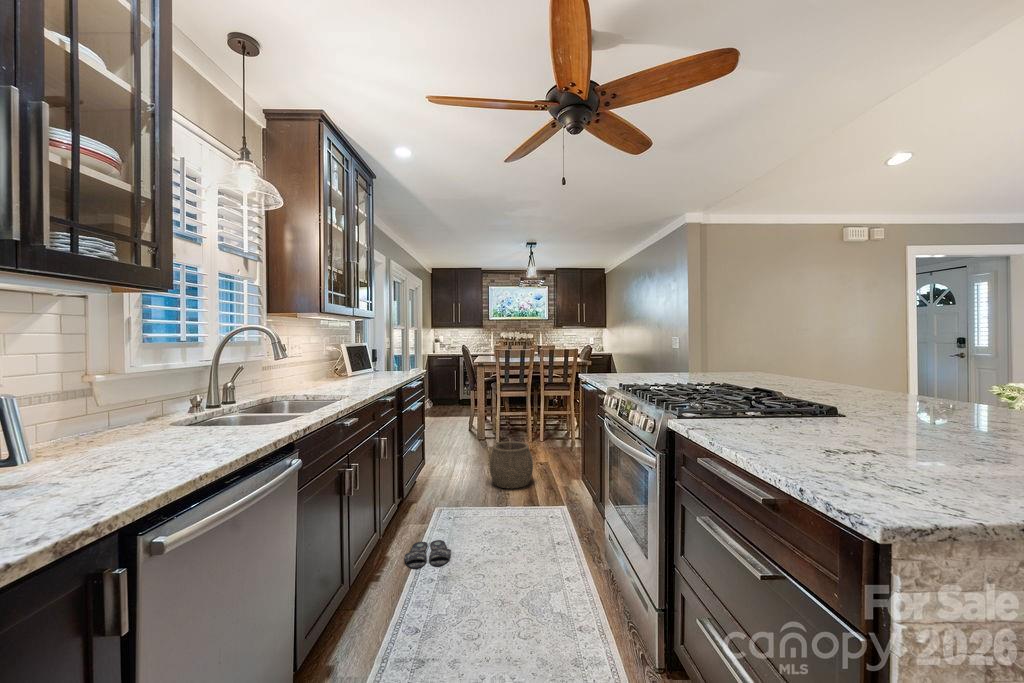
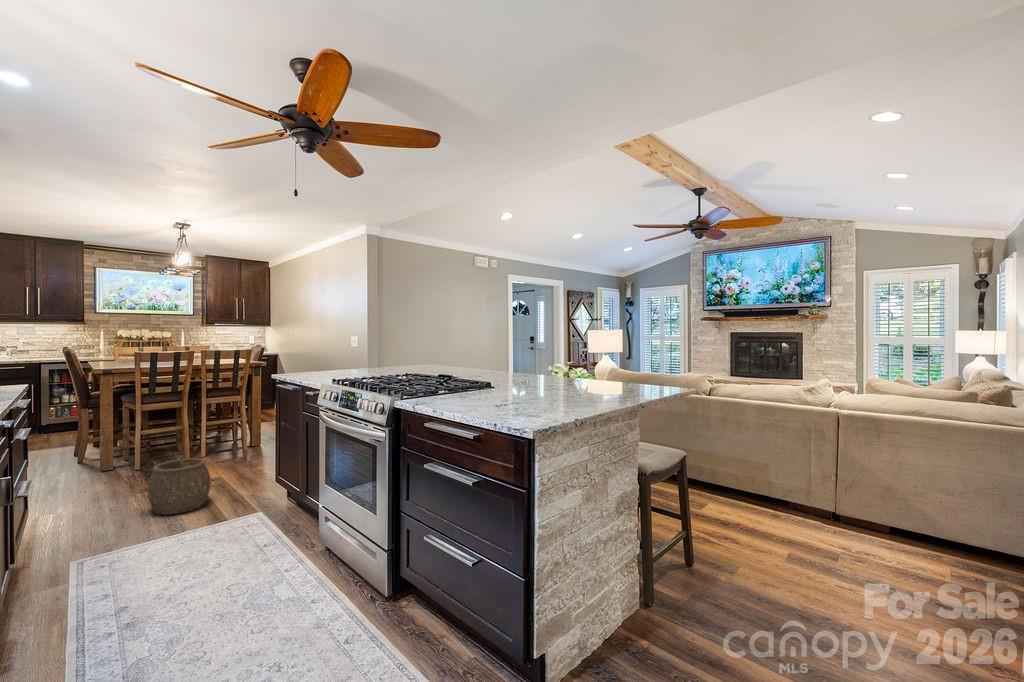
slippers: present [405,540,451,569] -> none [49,587,127,629]

